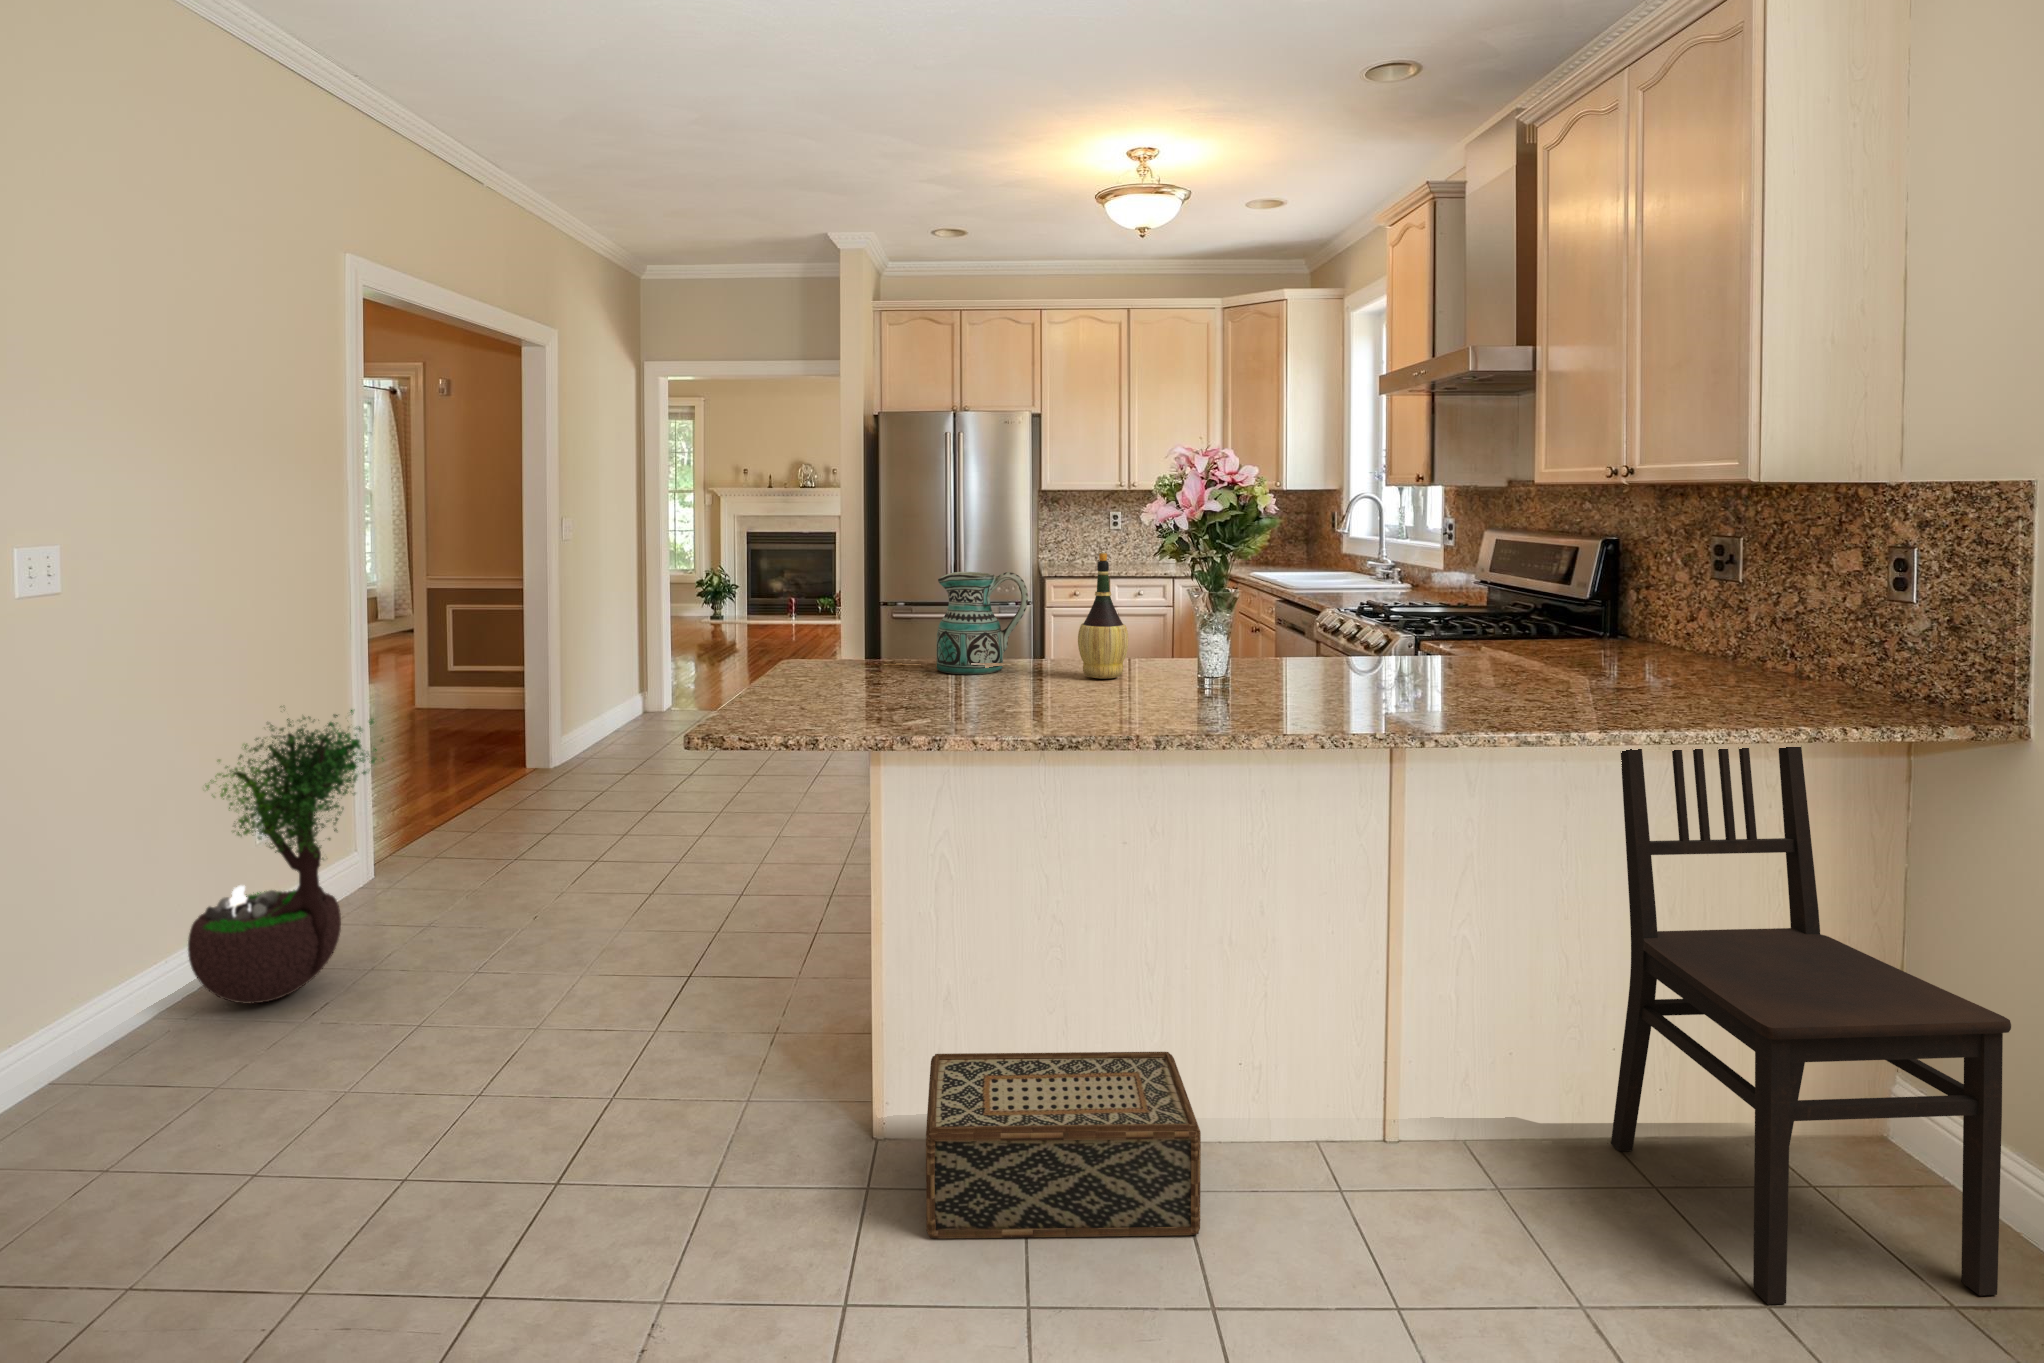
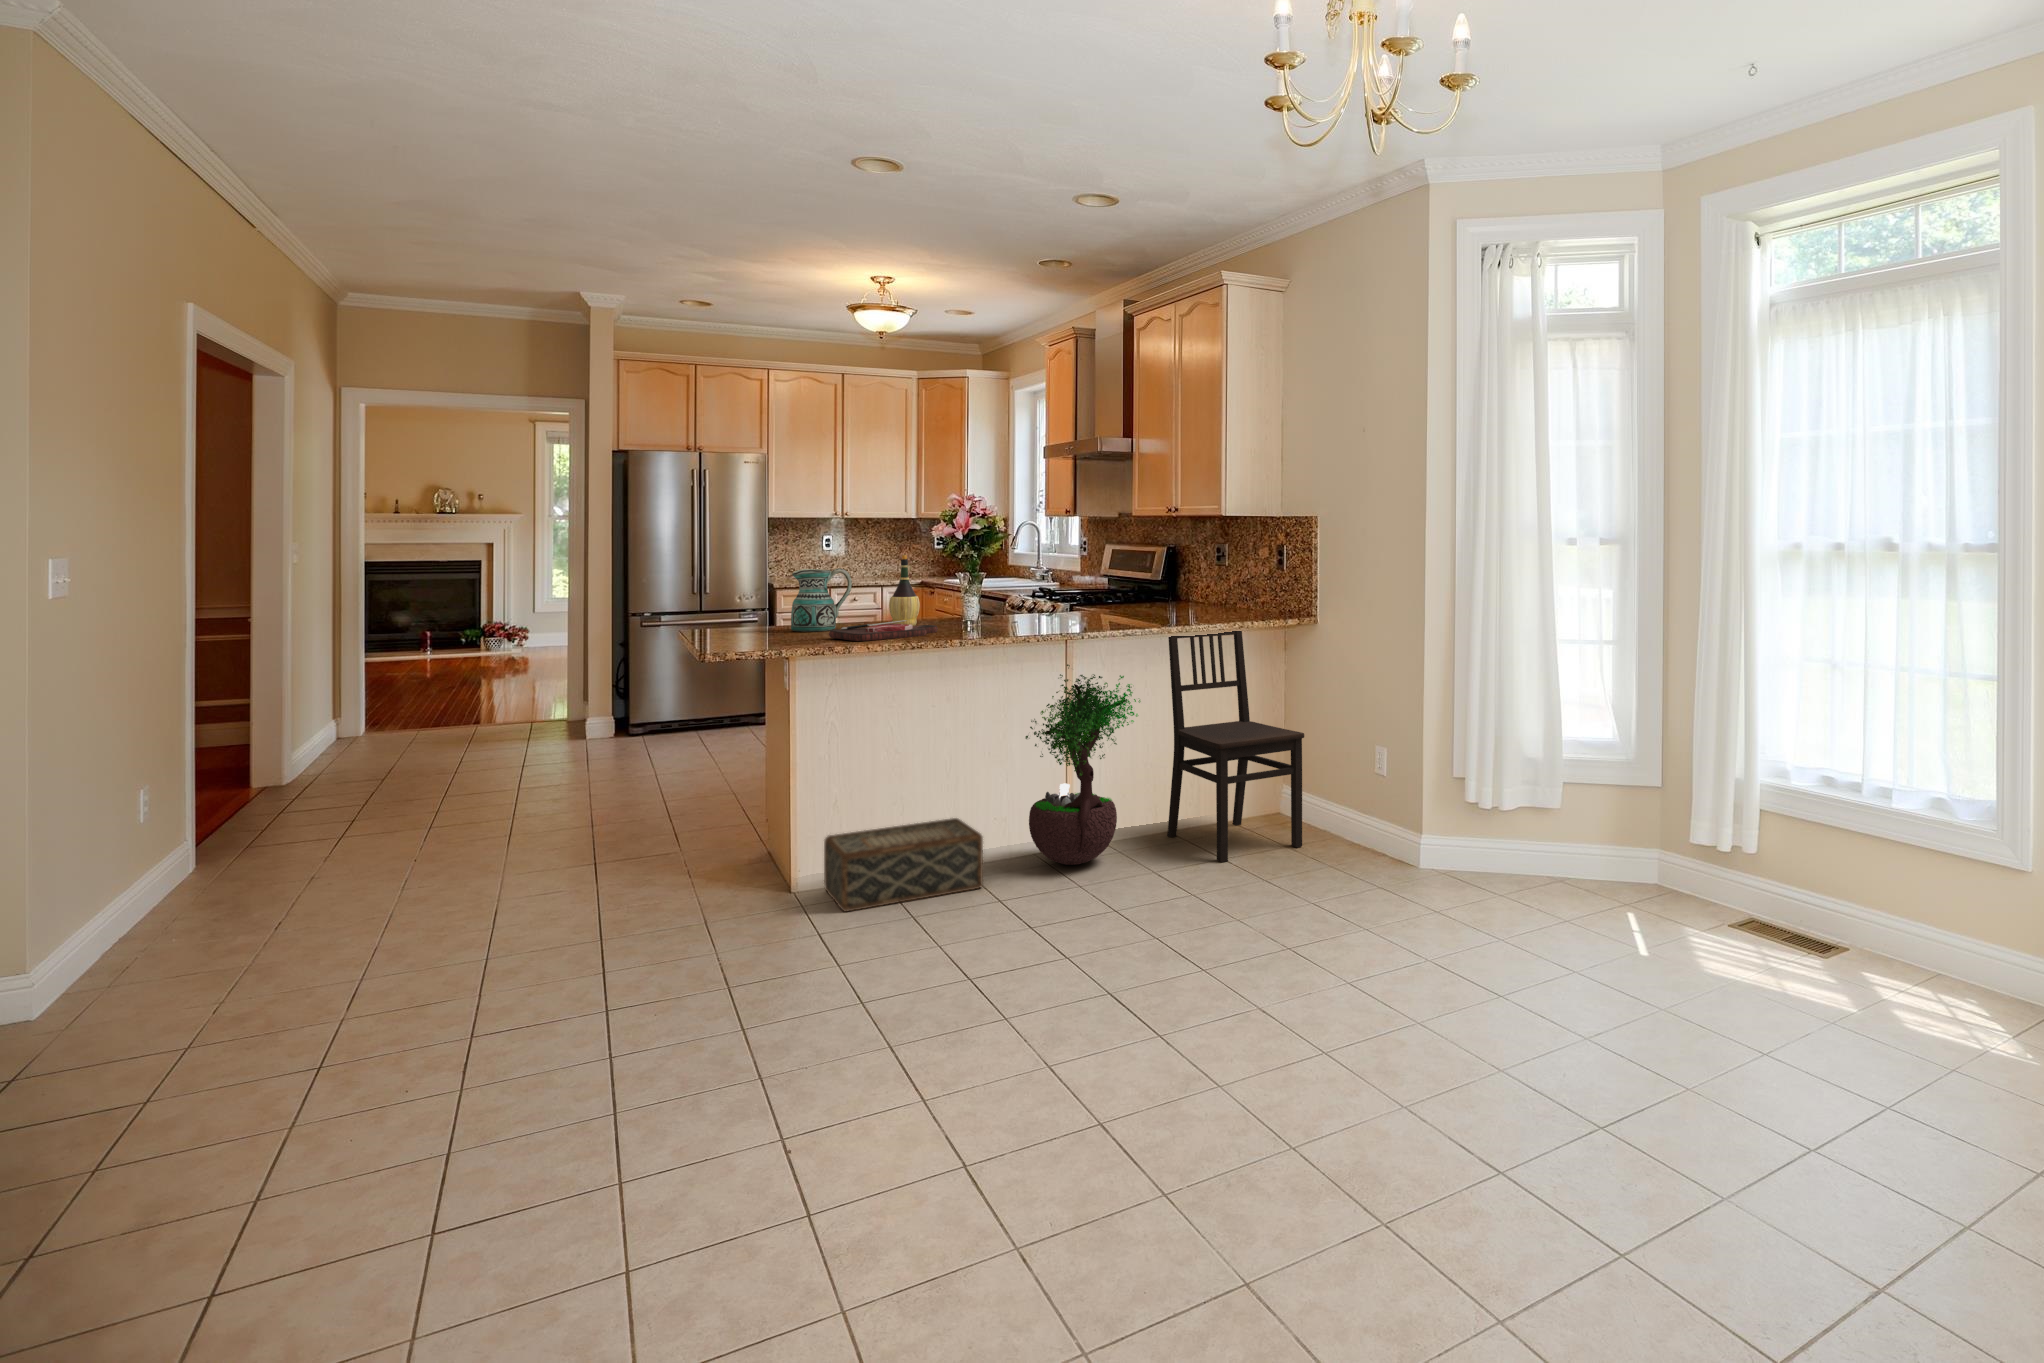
cutting board: none [951,676,1142,717] -> present [829,620,938,641]
potted tree: present [188,707,384,1004] -> present [1026,664,1140,865]

